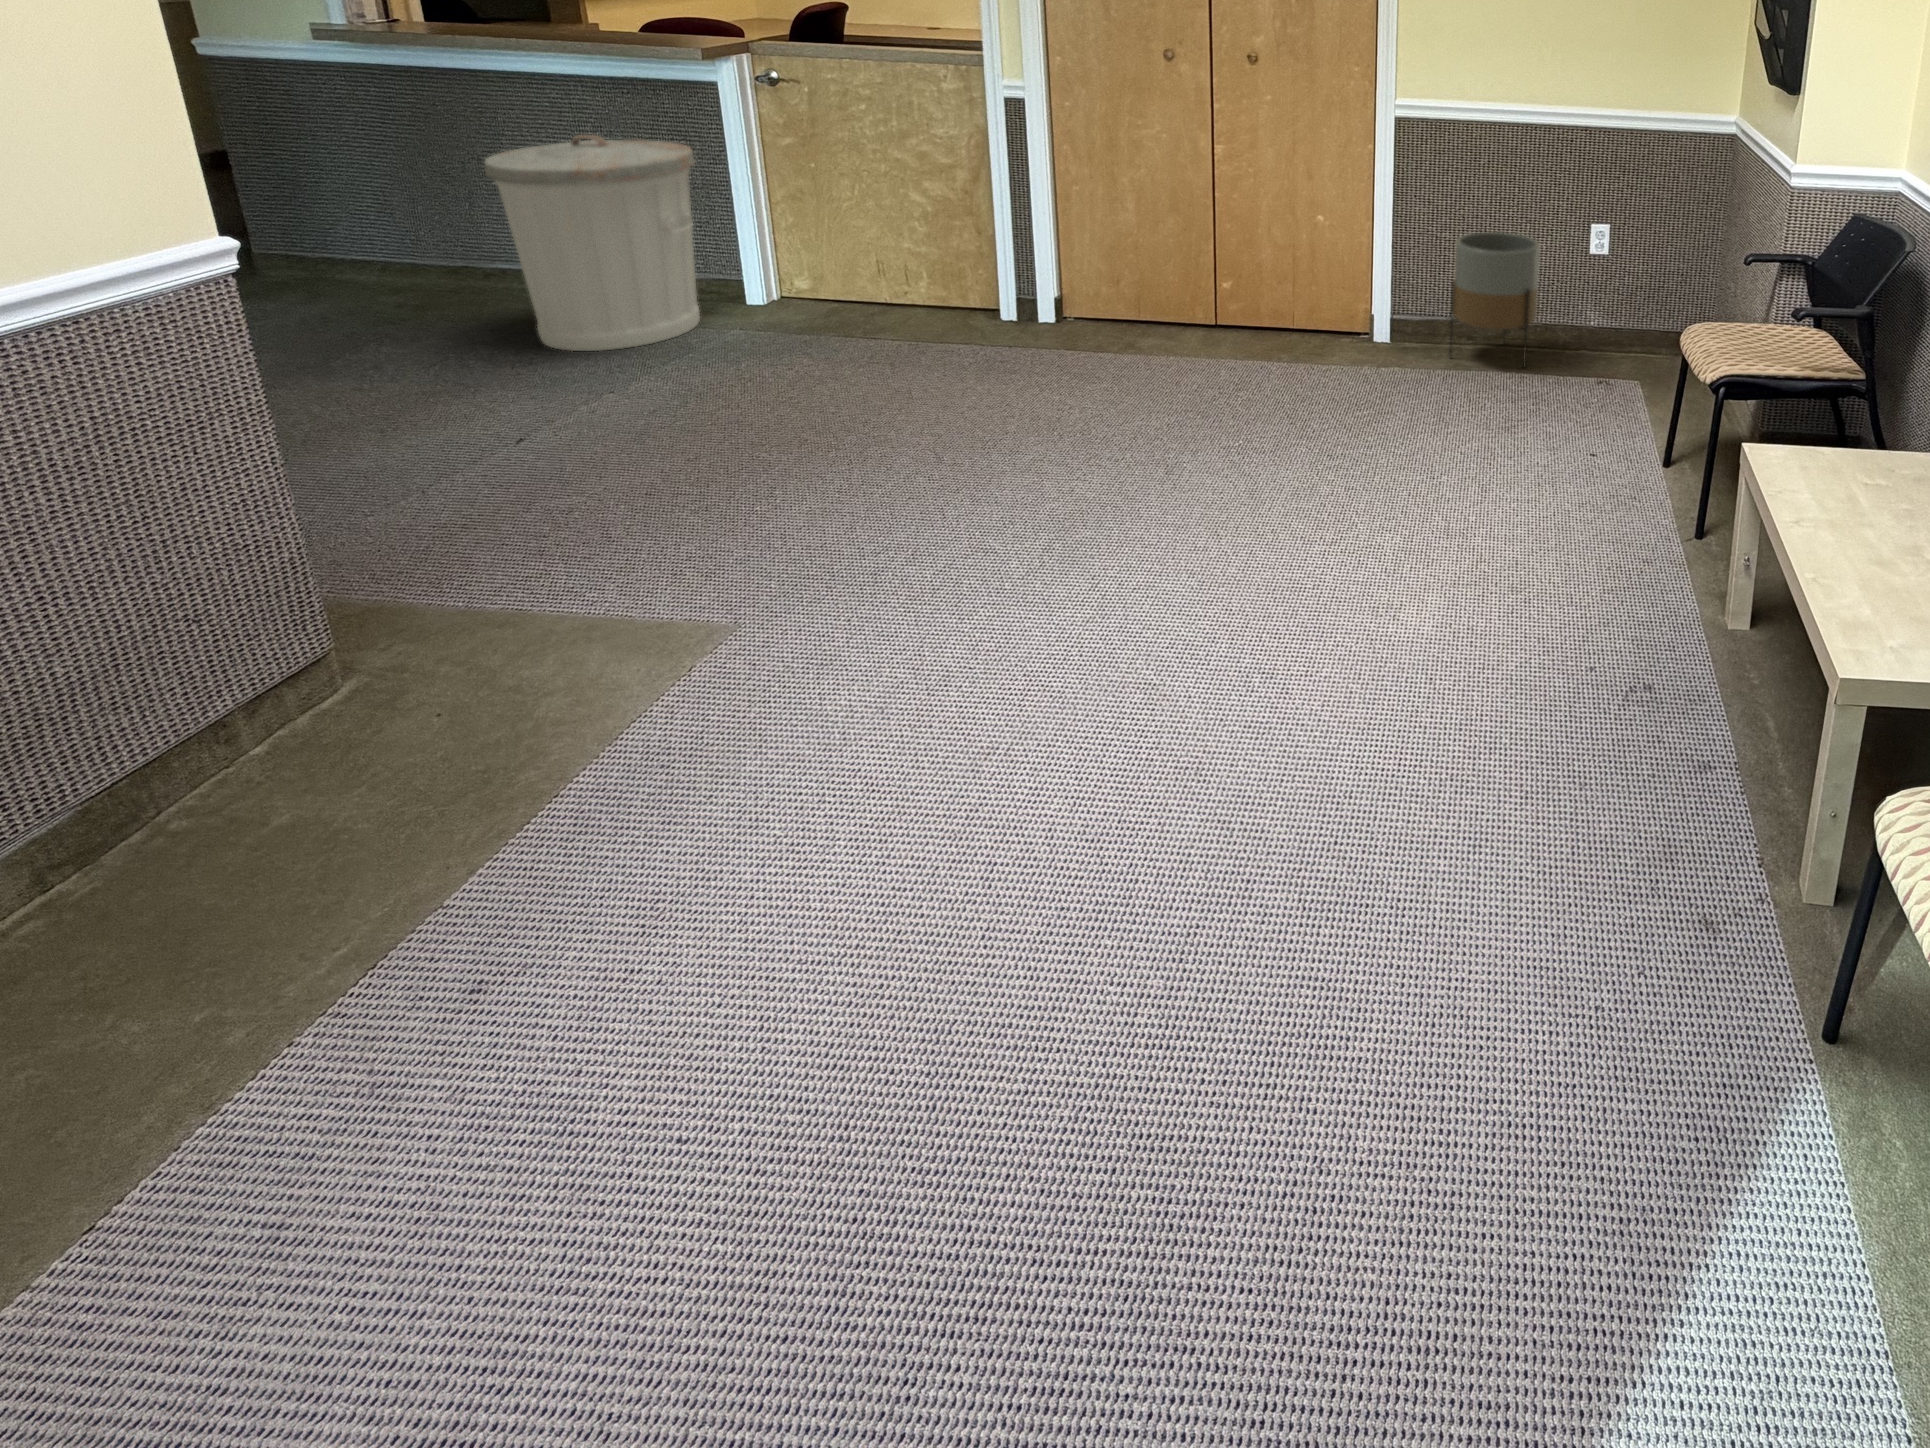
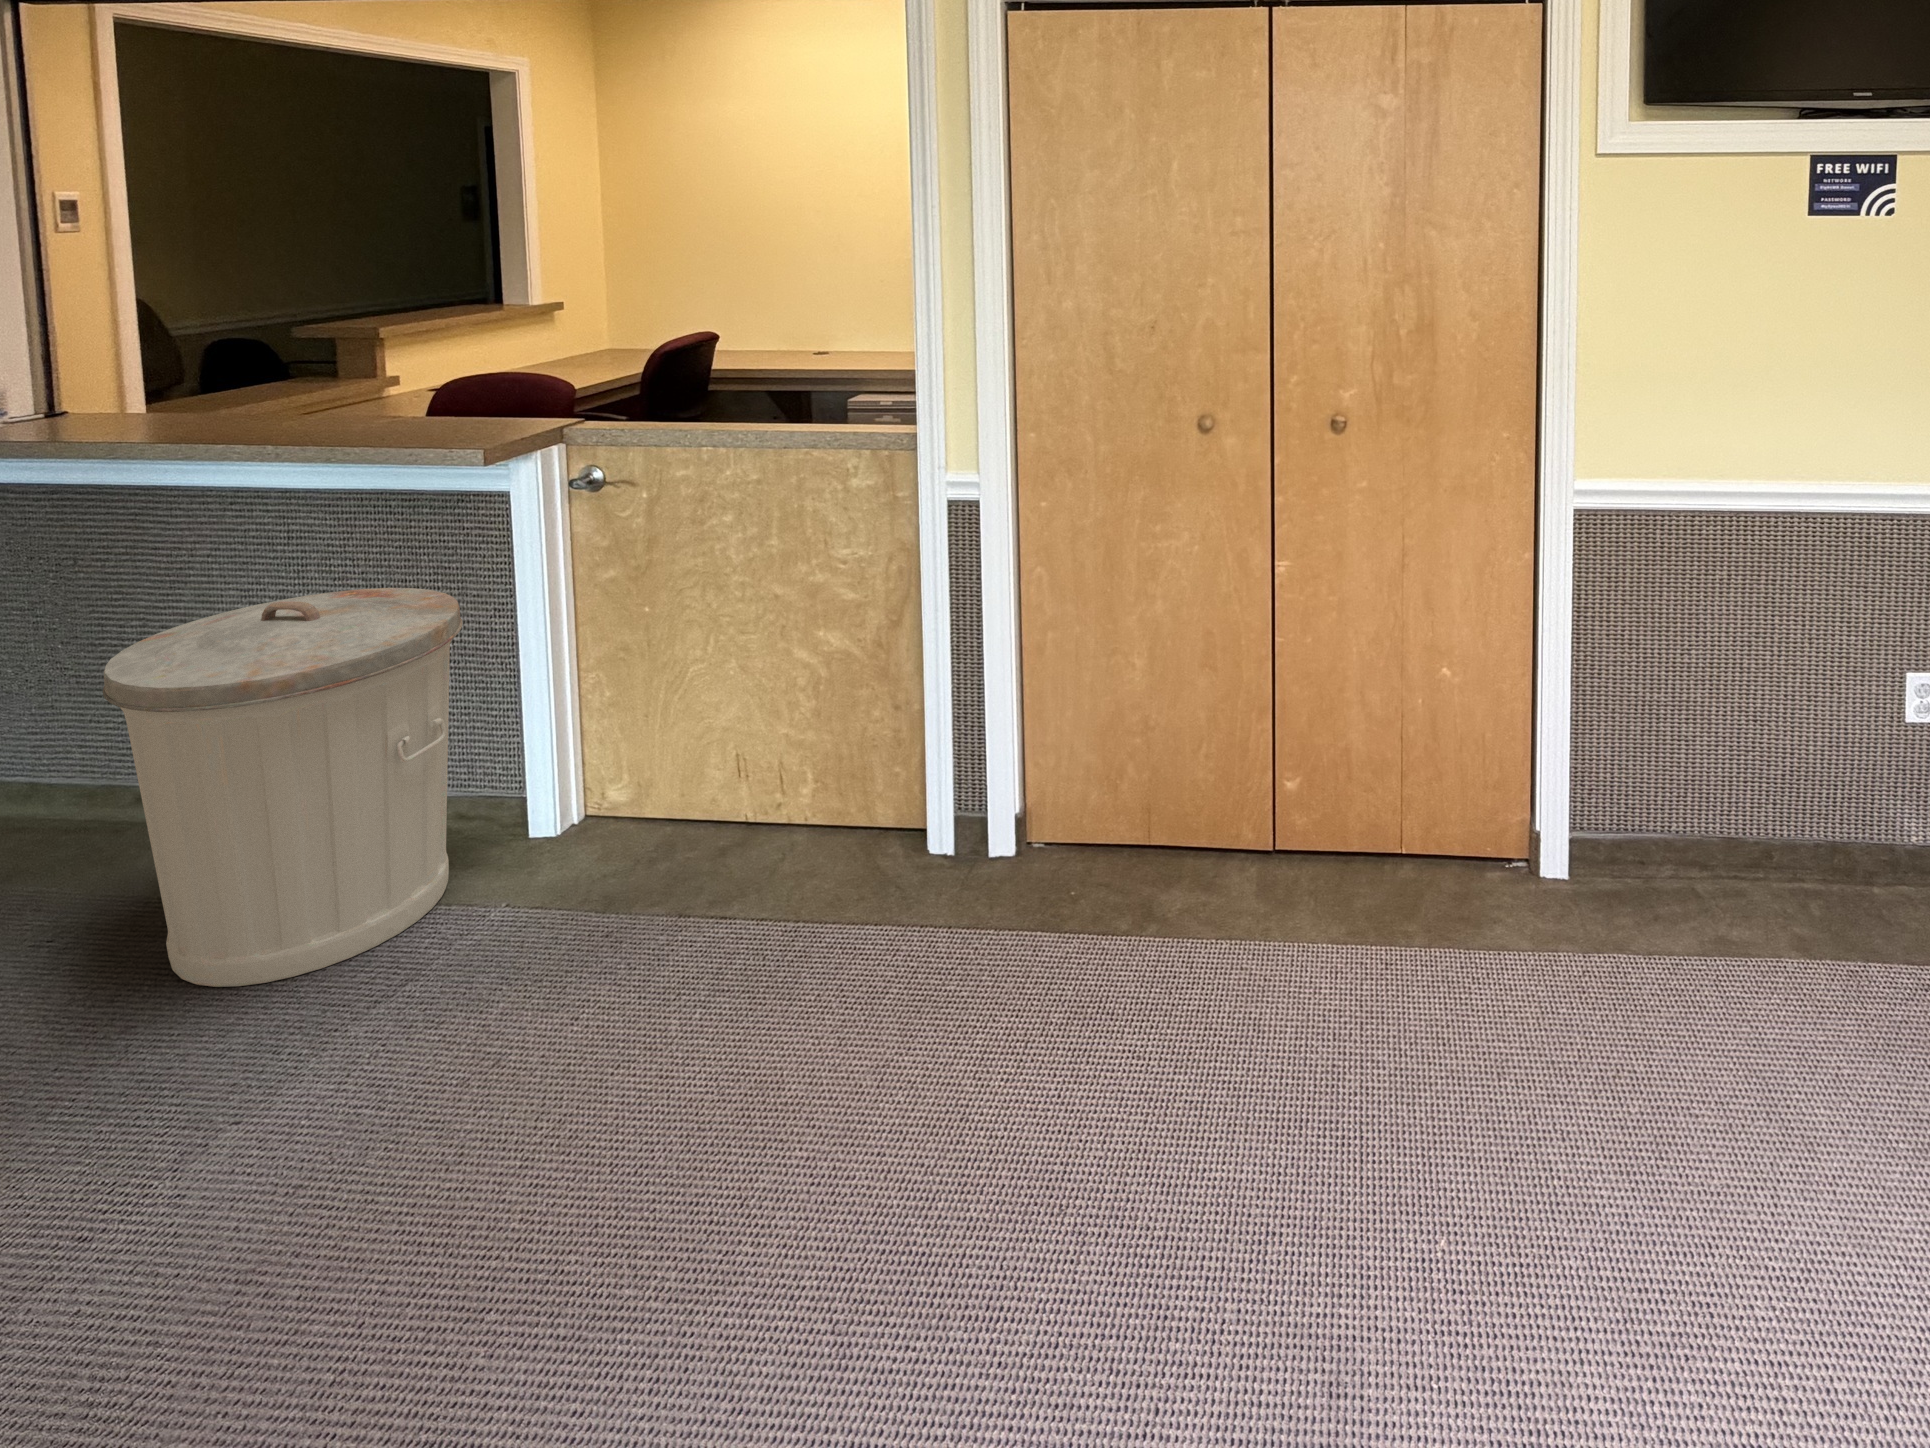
planter: present [1450,232,1540,366] -> none [1697,695,1856,958]

